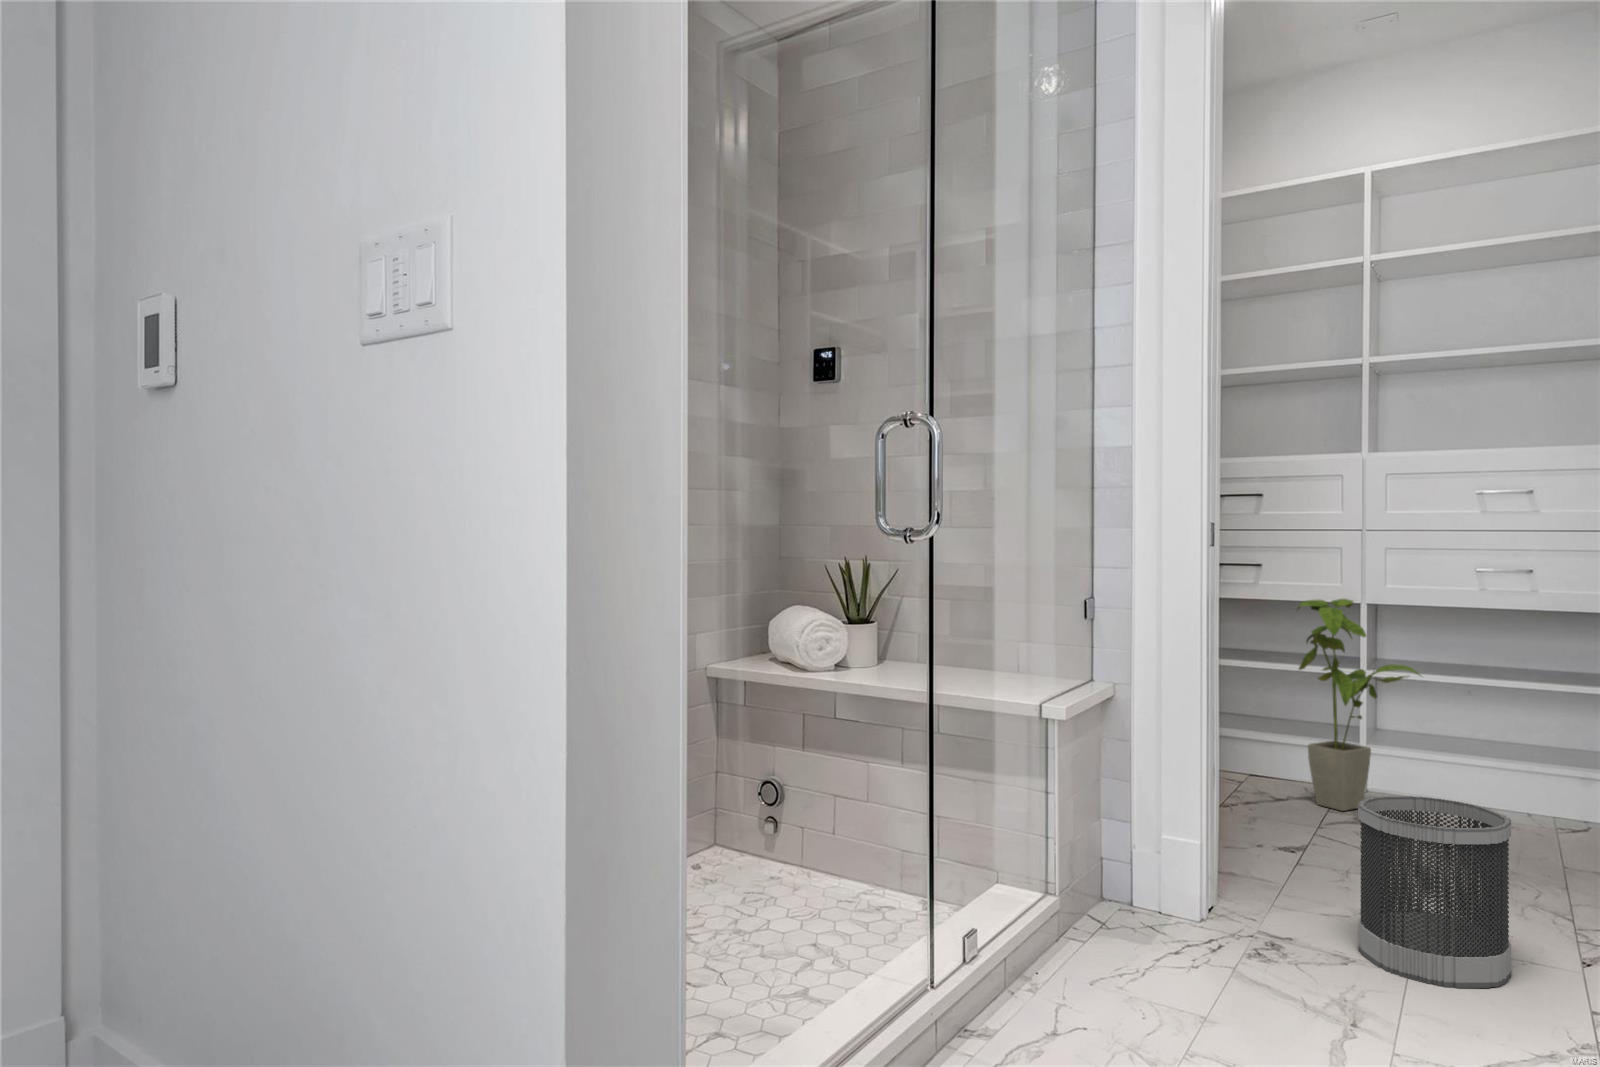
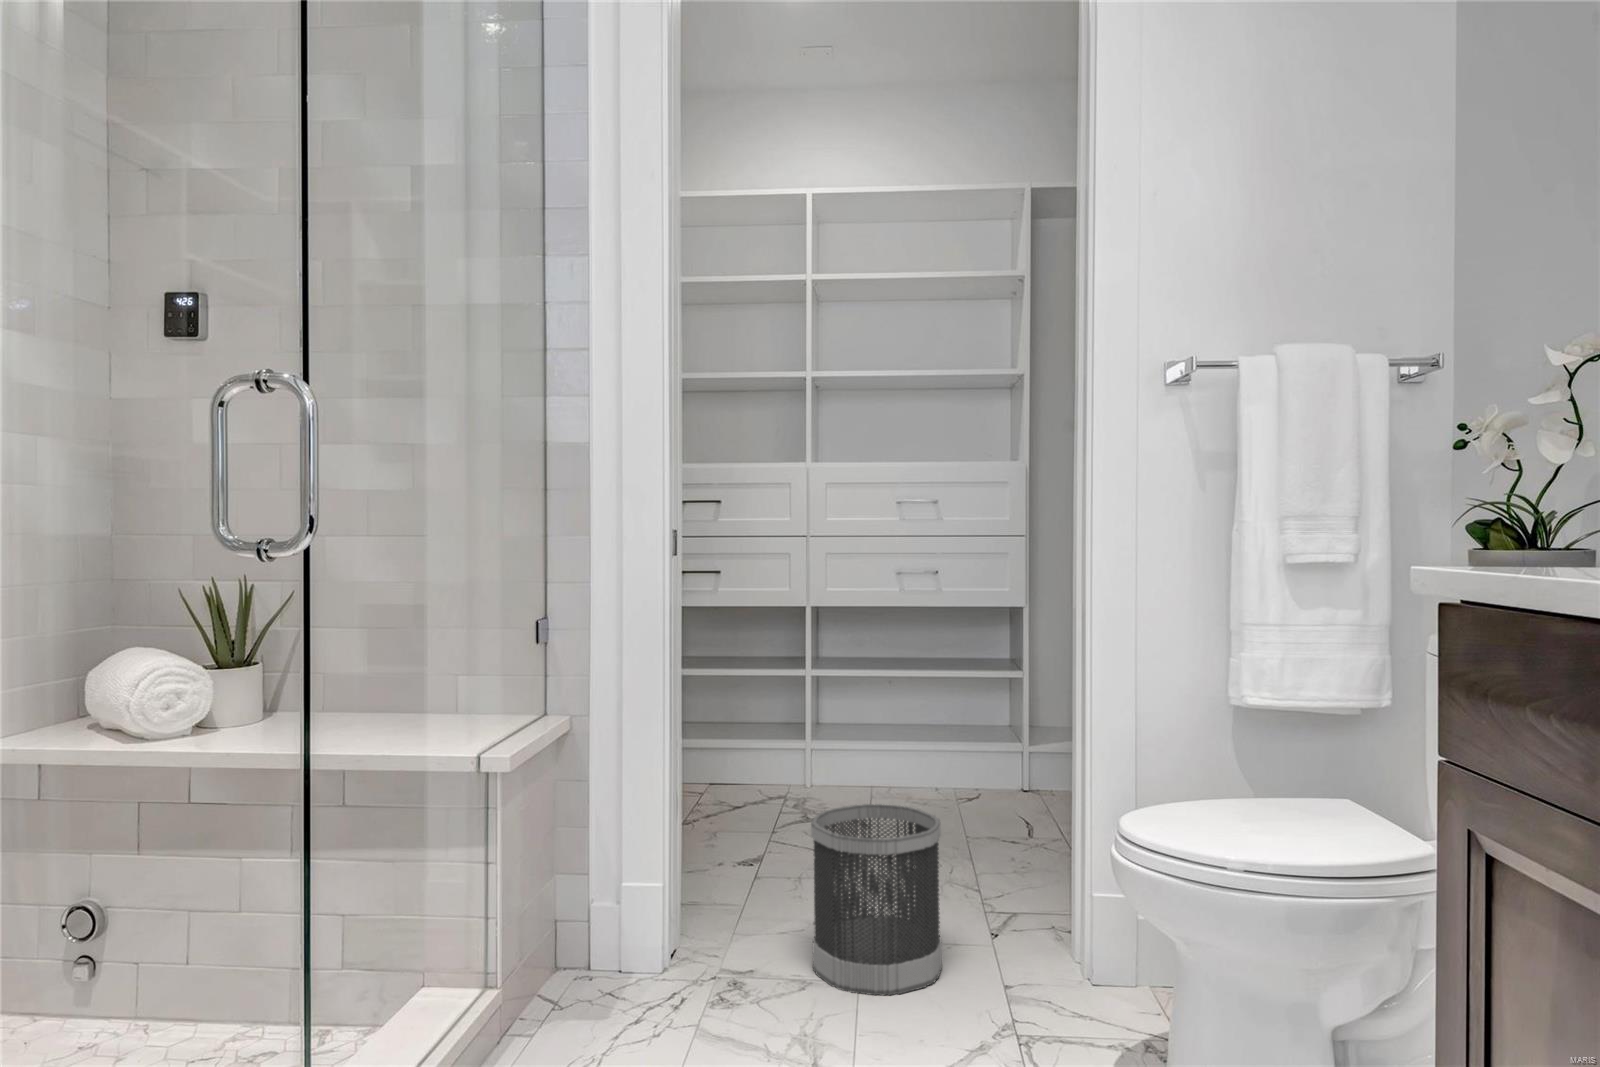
house plant: present [1298,599,1422,811] -> none [749,603,859,810]

